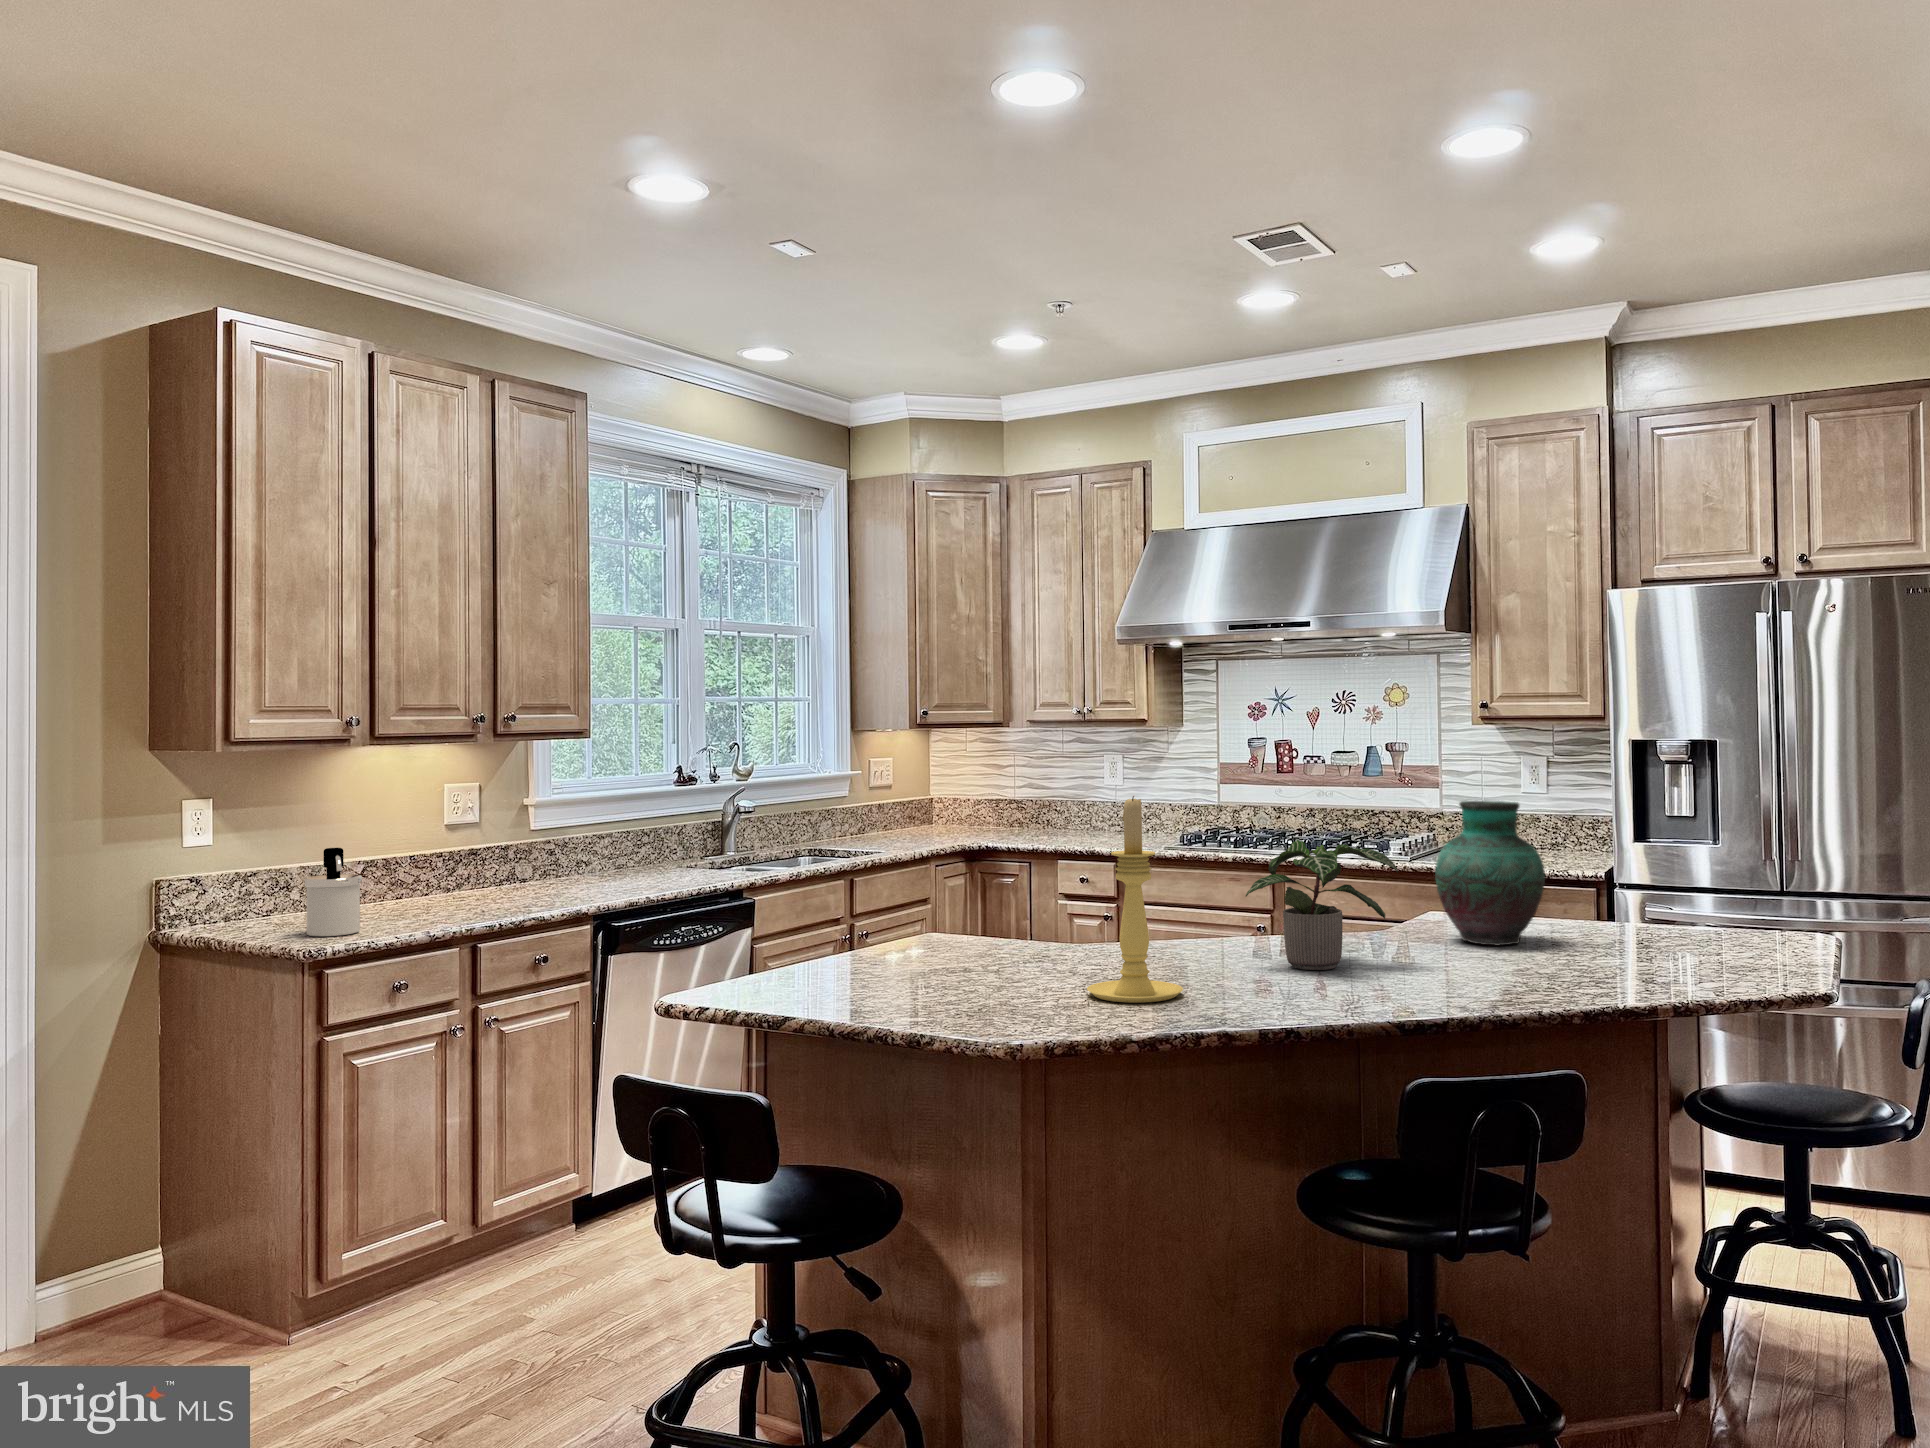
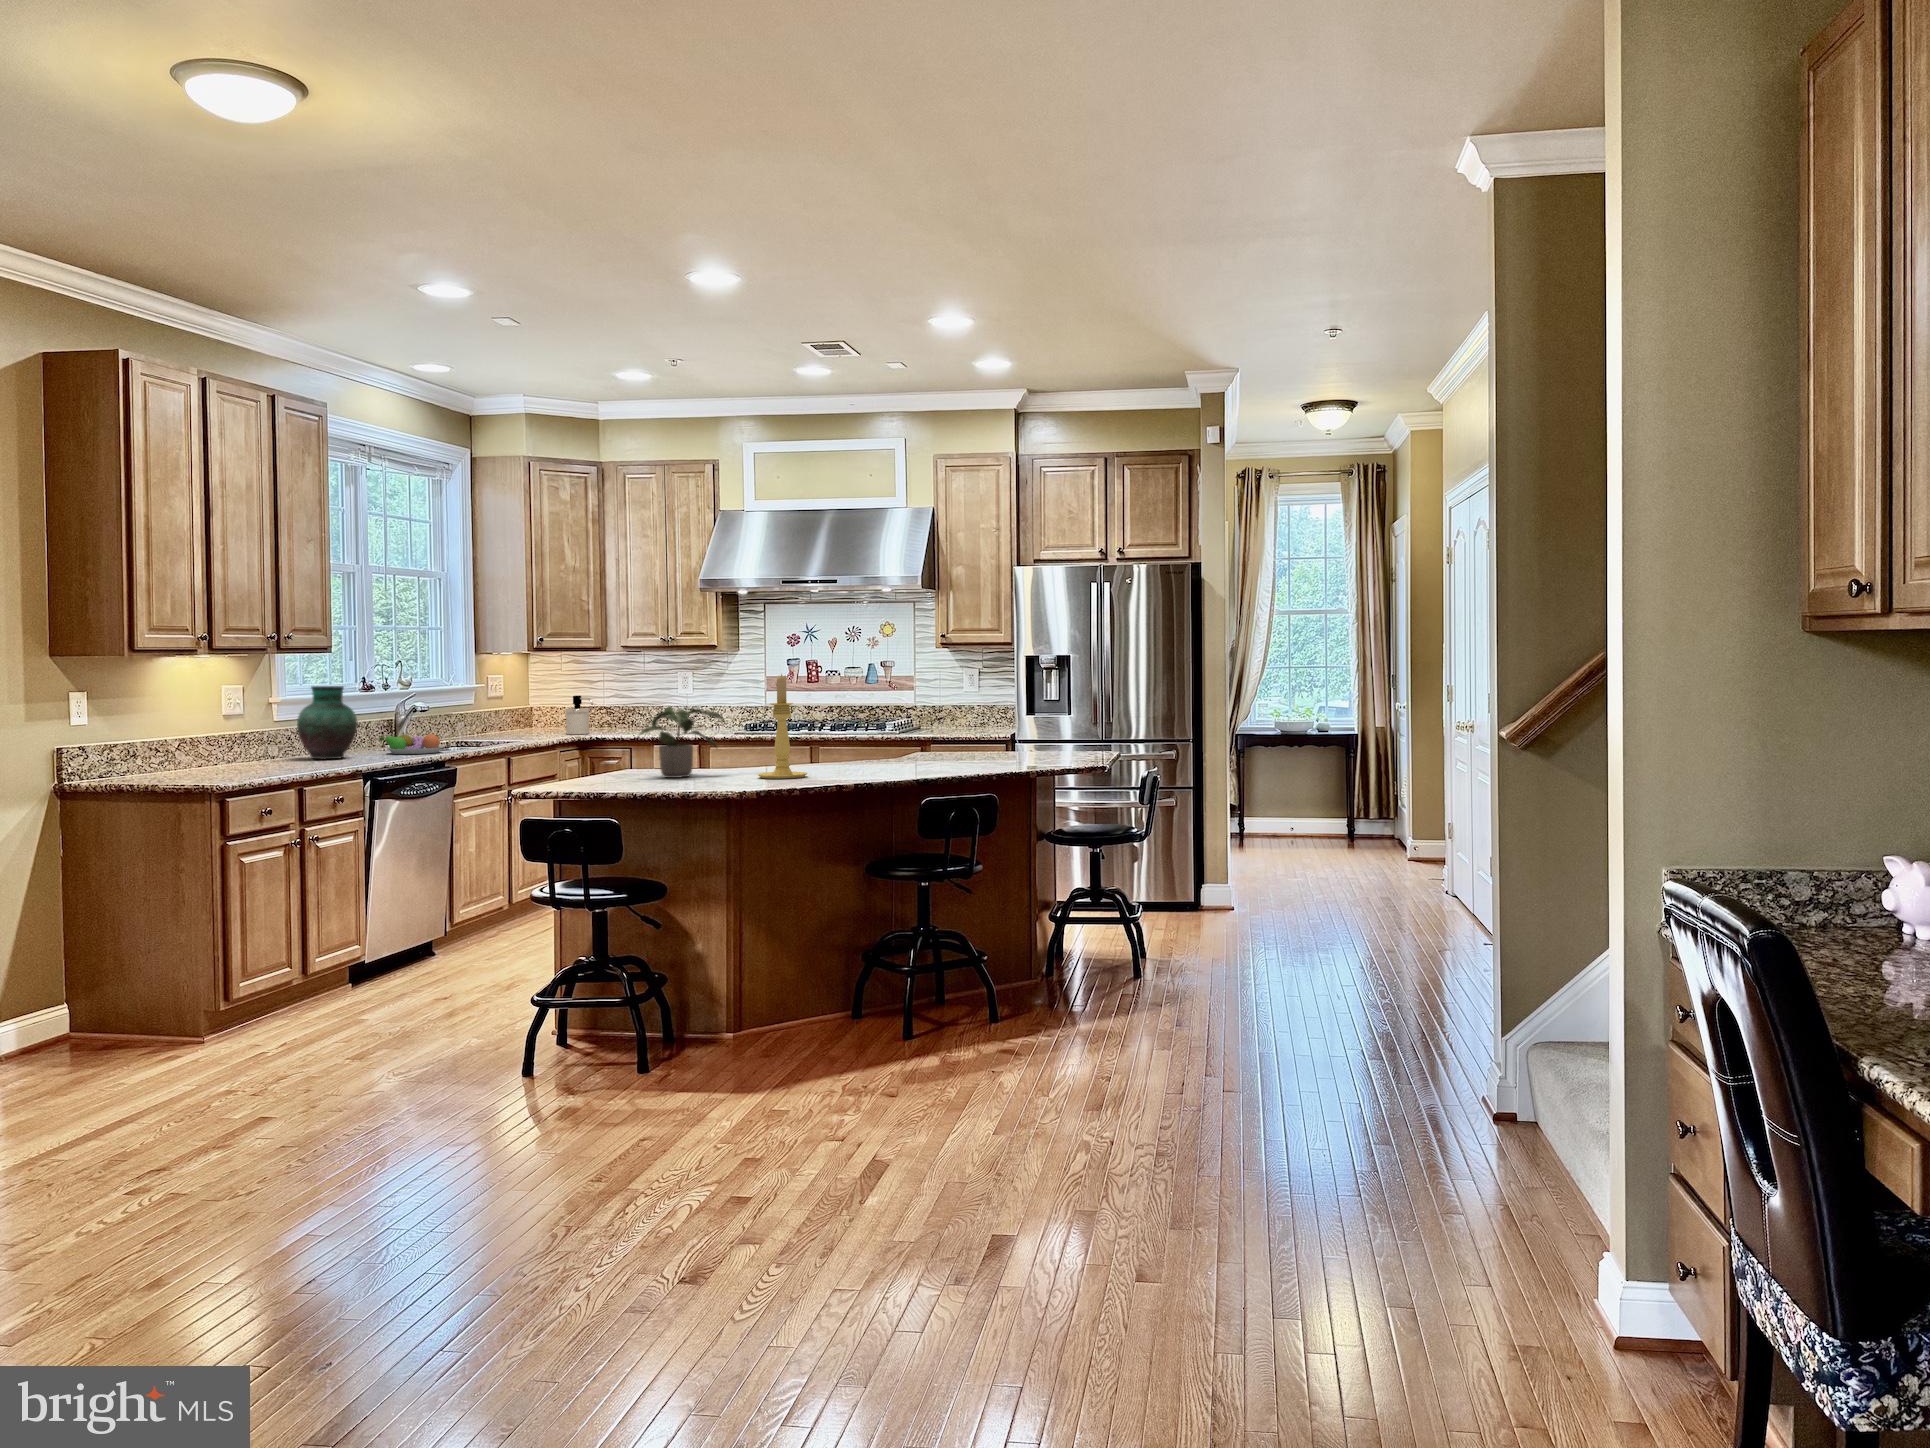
vase: present [1435,801,1545,946] -> present [297,686,357,759]
potted plant: present [1246,840,1398,970] -> present [640,707,723,778]
fruit bowl: none [661,845,744,879] -> present [380,732,443,754]
soap dispenser: present [305,848,362,936] -> present [565,696,593,734]

